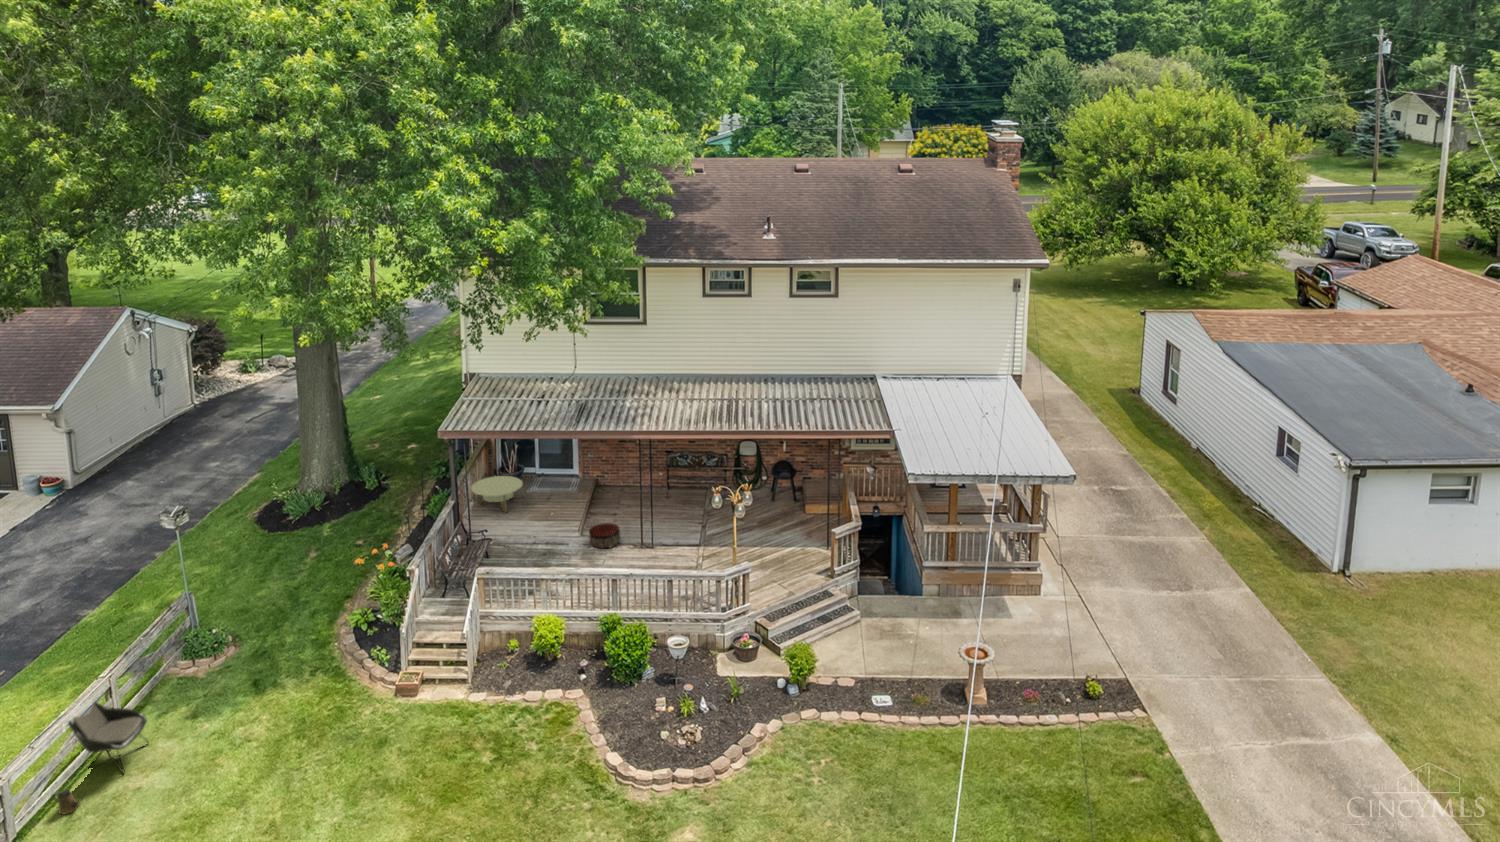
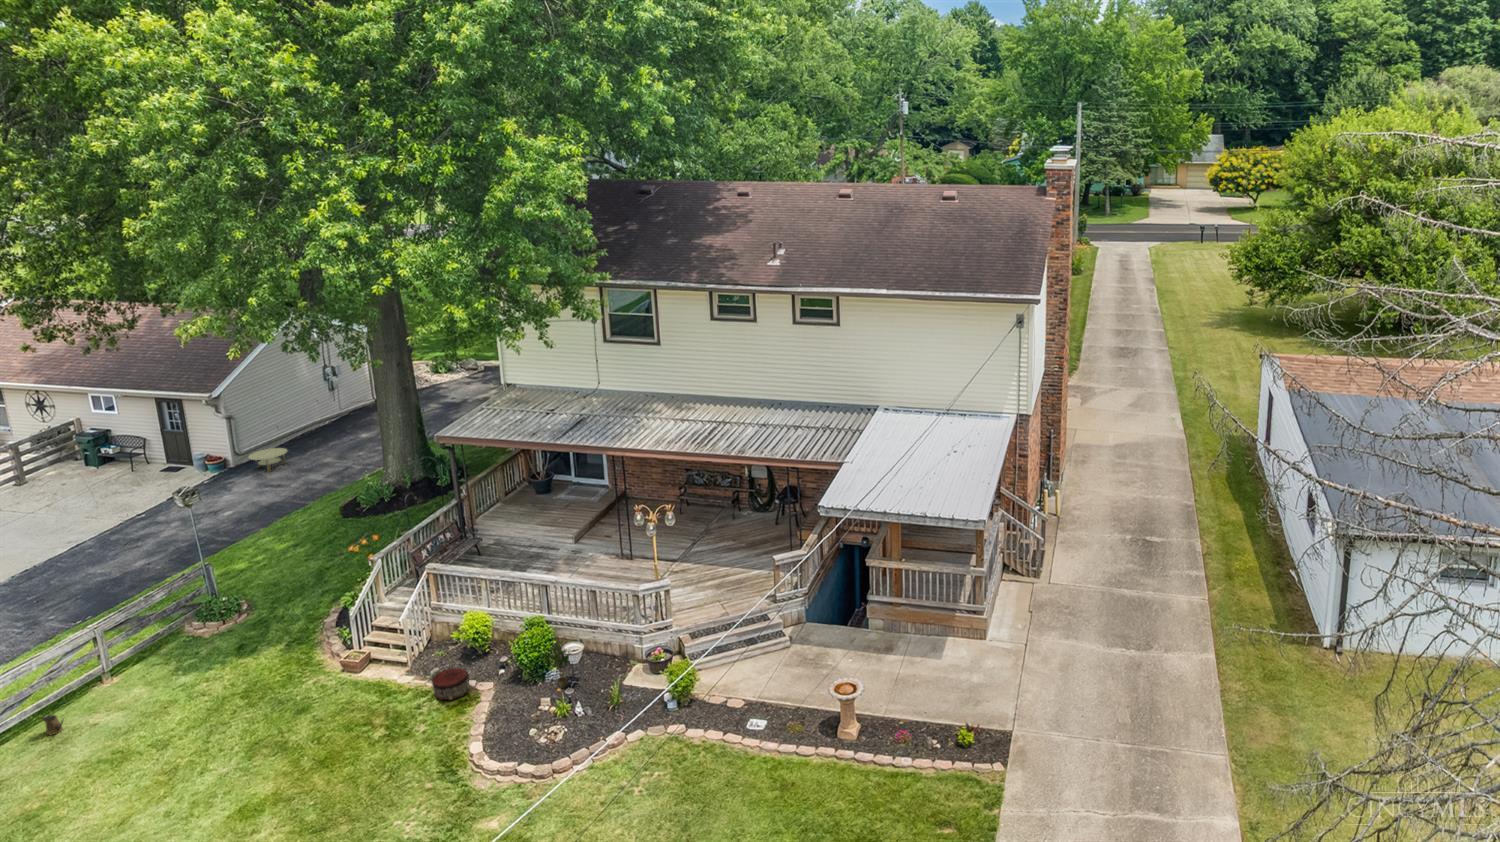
round table: present [471,476,523,513] -> present [248,448,287,472]
pouf: present [589,523,620,548] -> present [431,668,470,700]
potted plant: none [641,638,674,688] -> present [544,642,571,689]
lounge chair: present [68,702,147,773] -> none [69,643,141,709]

